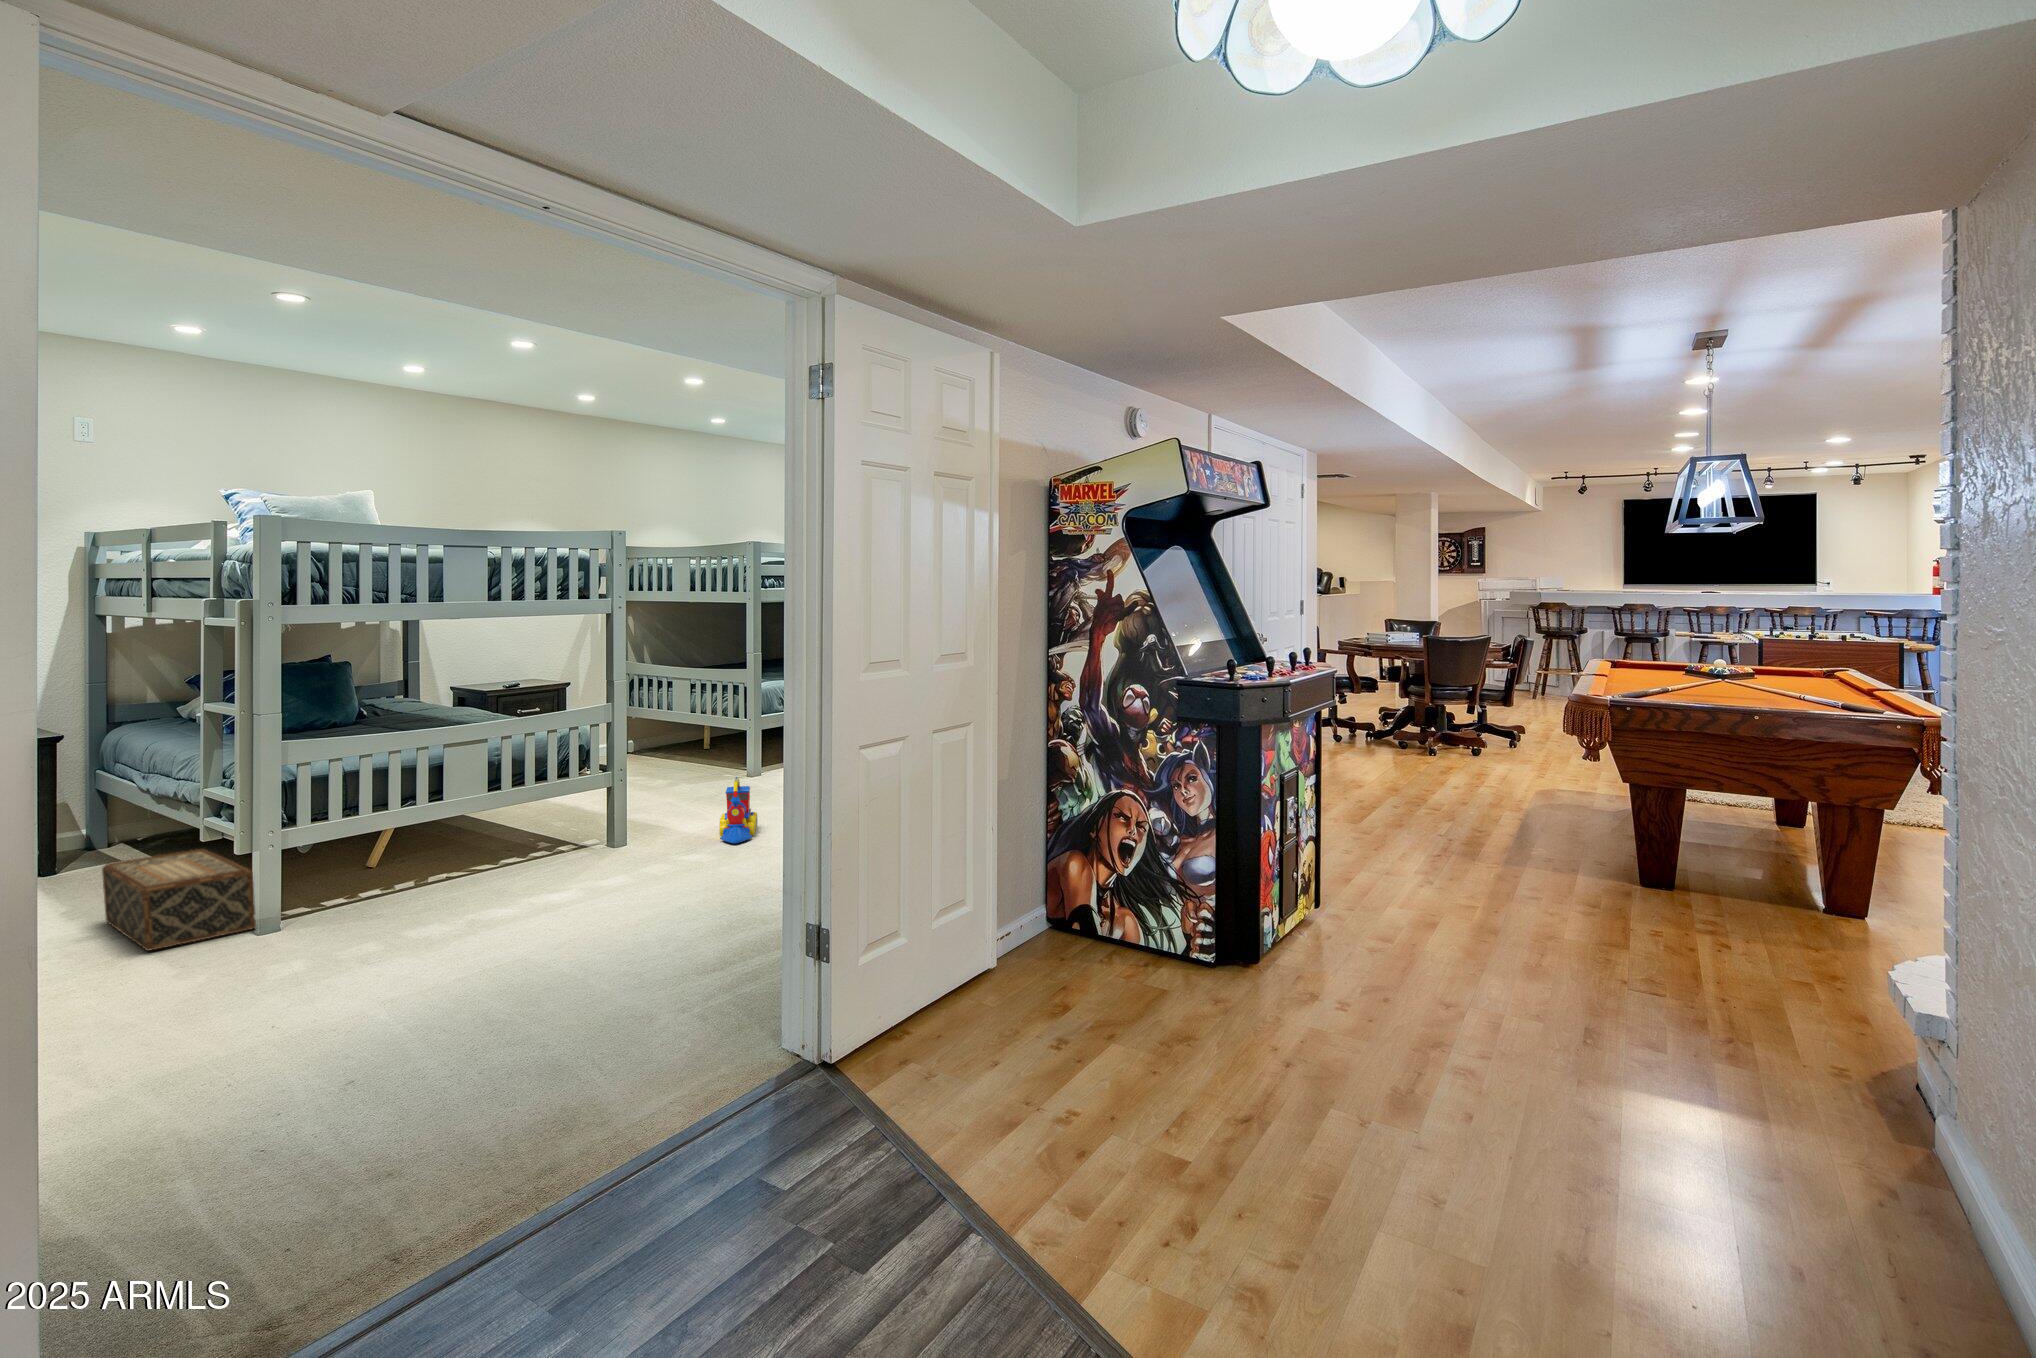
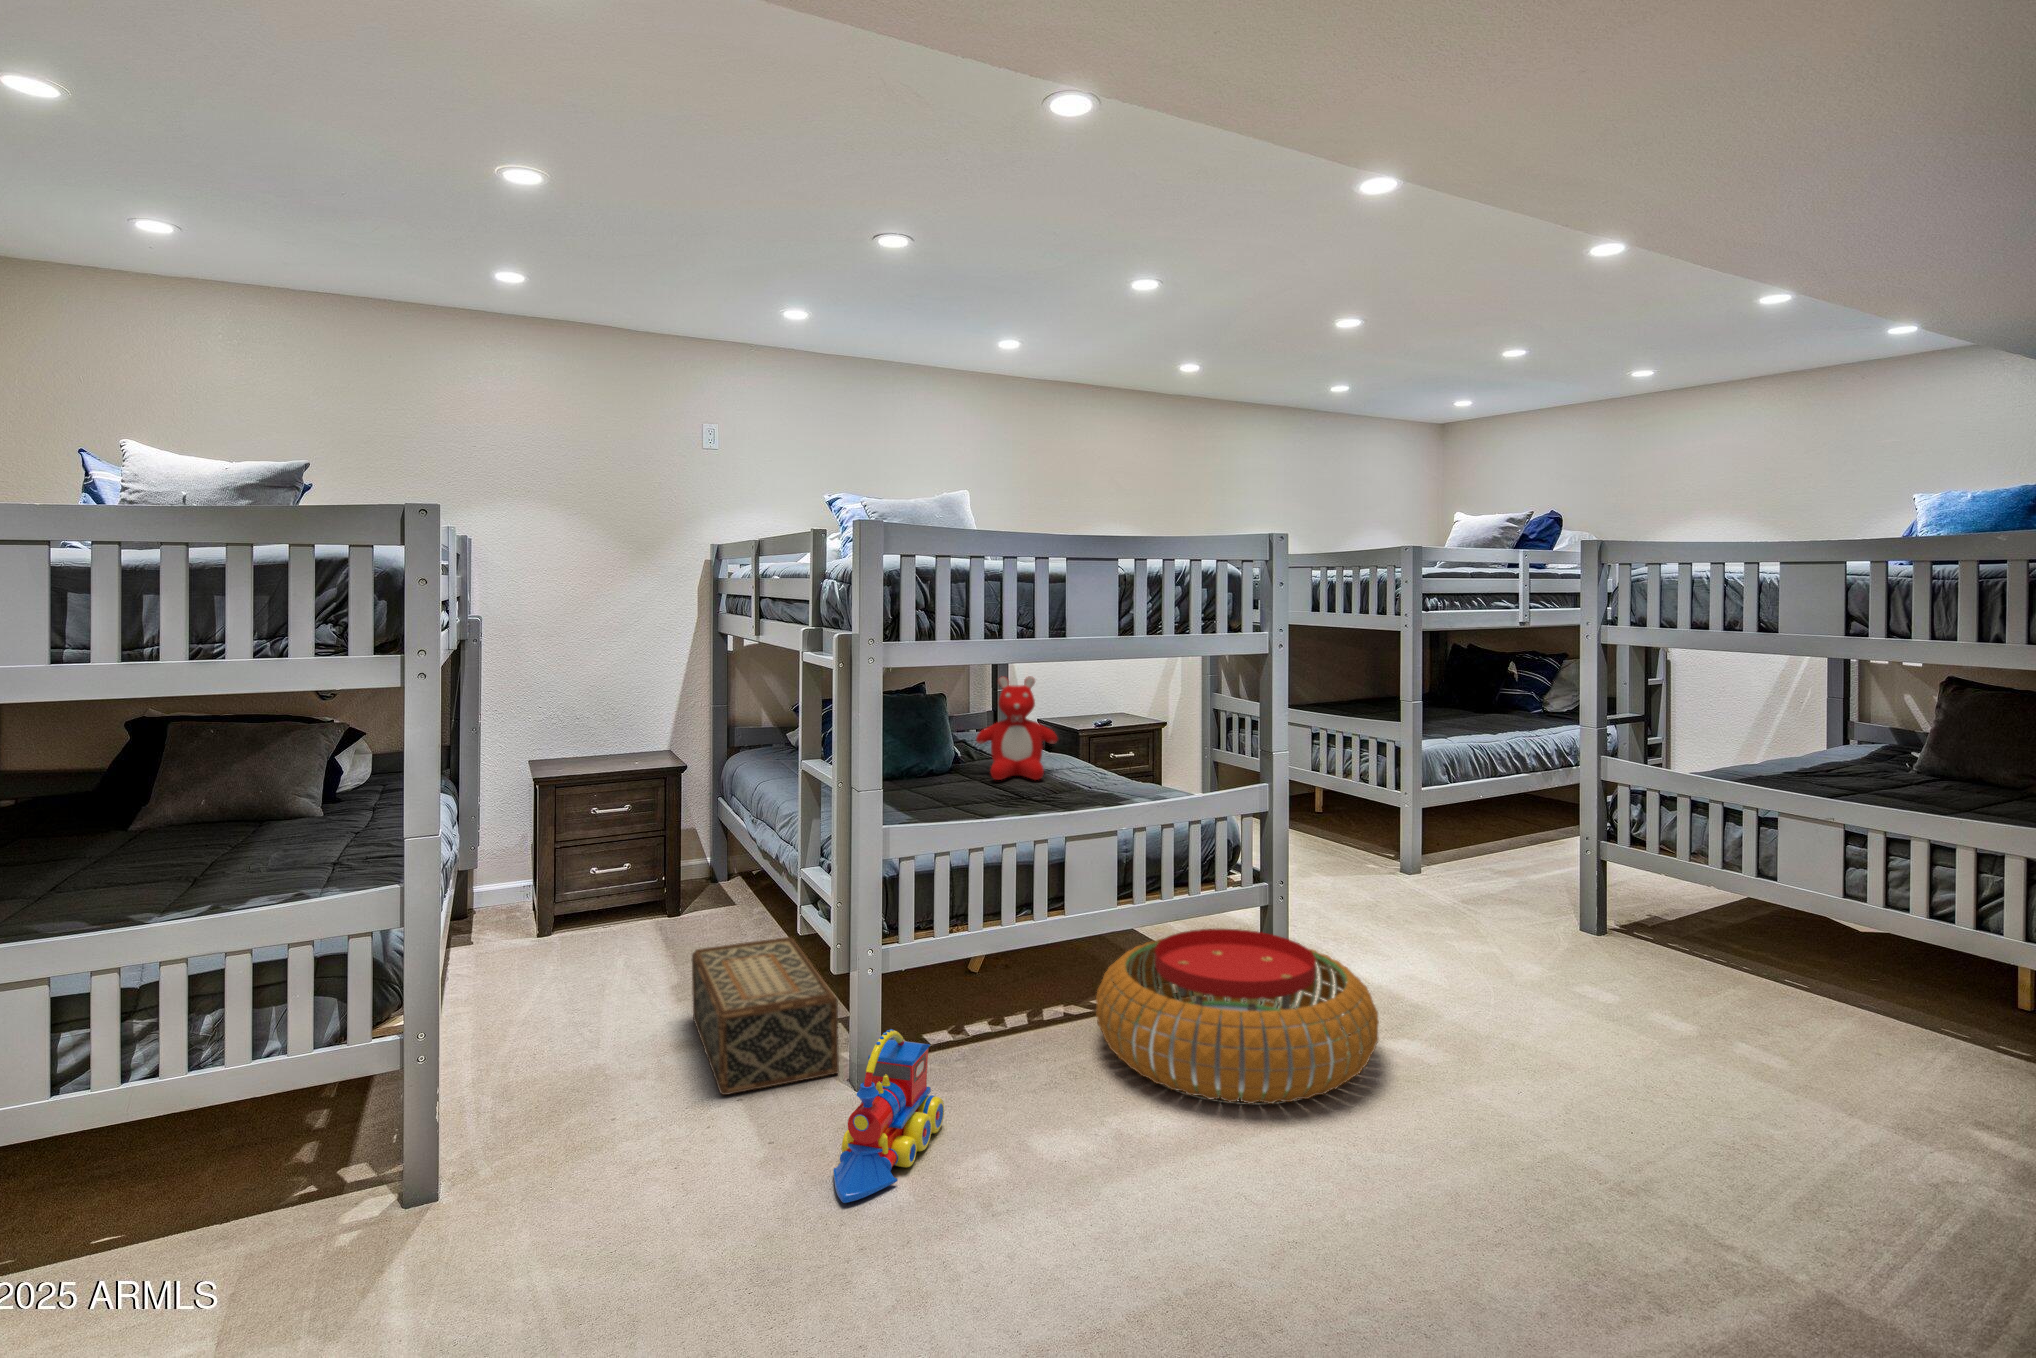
teddy bear: none [379,641,455,724] -> present [976,676,1058,780]
toy train: present [719,777,758,843] -> present [833,1029,944,1203]
pouf: none [475,803,676,900] -> present [1096,929,1379,1104]

